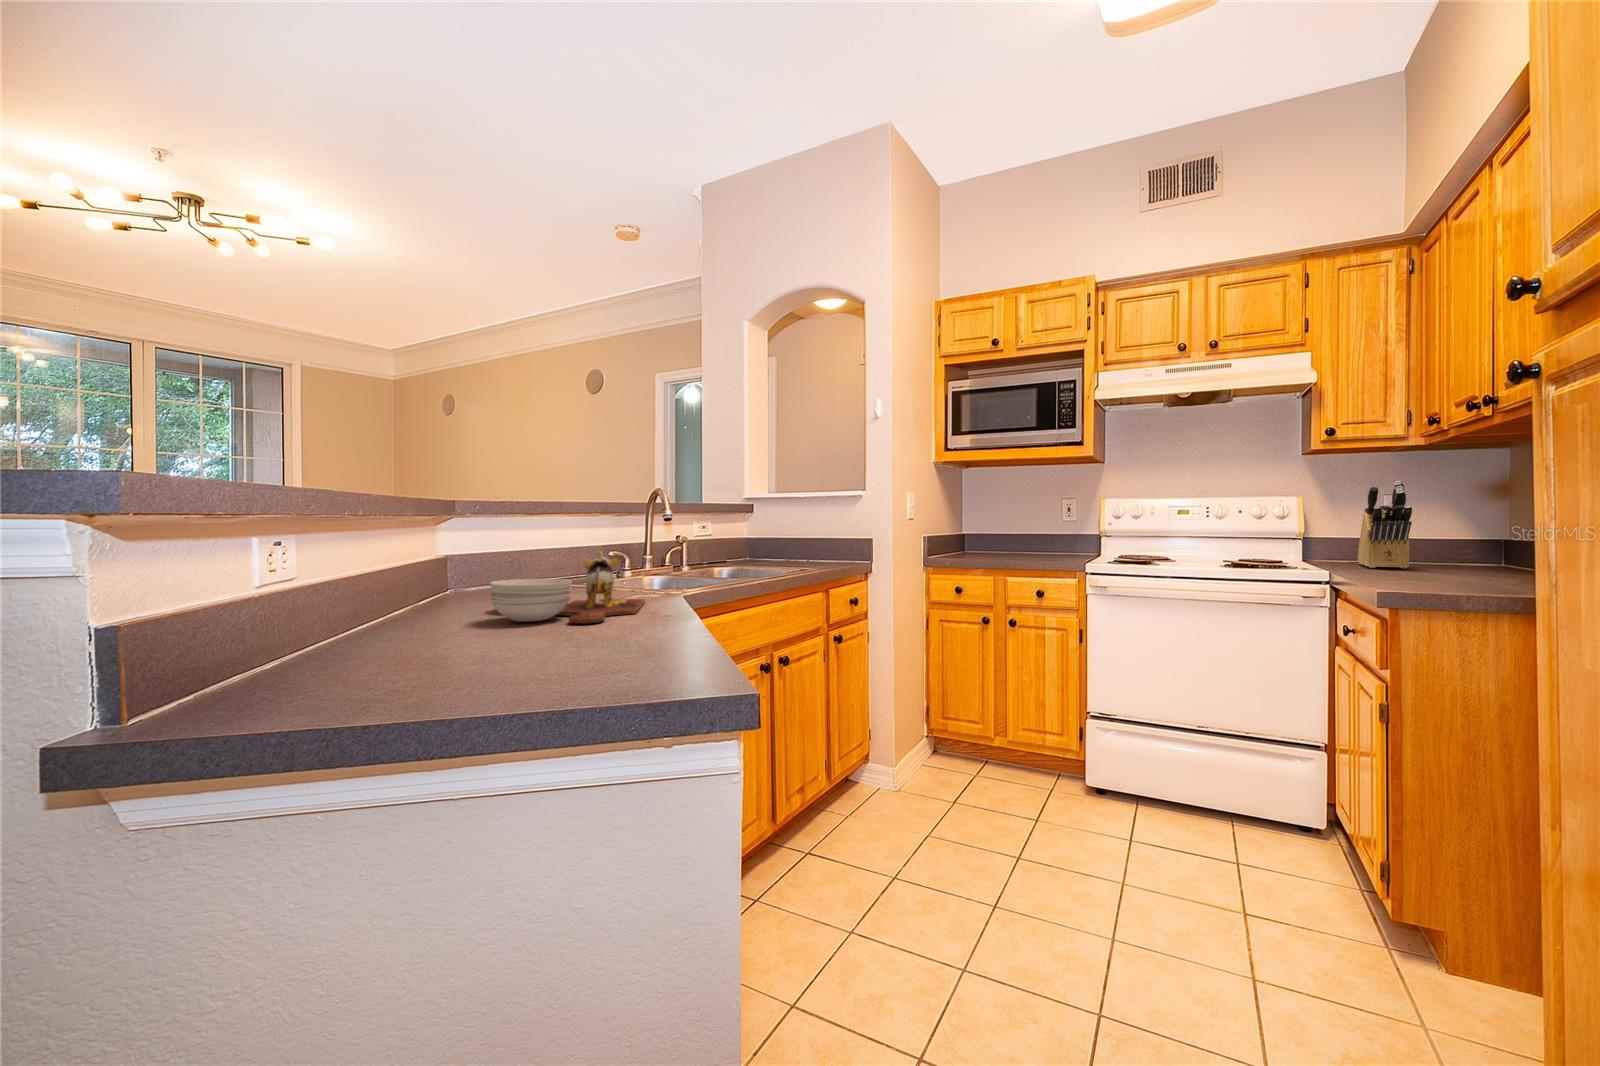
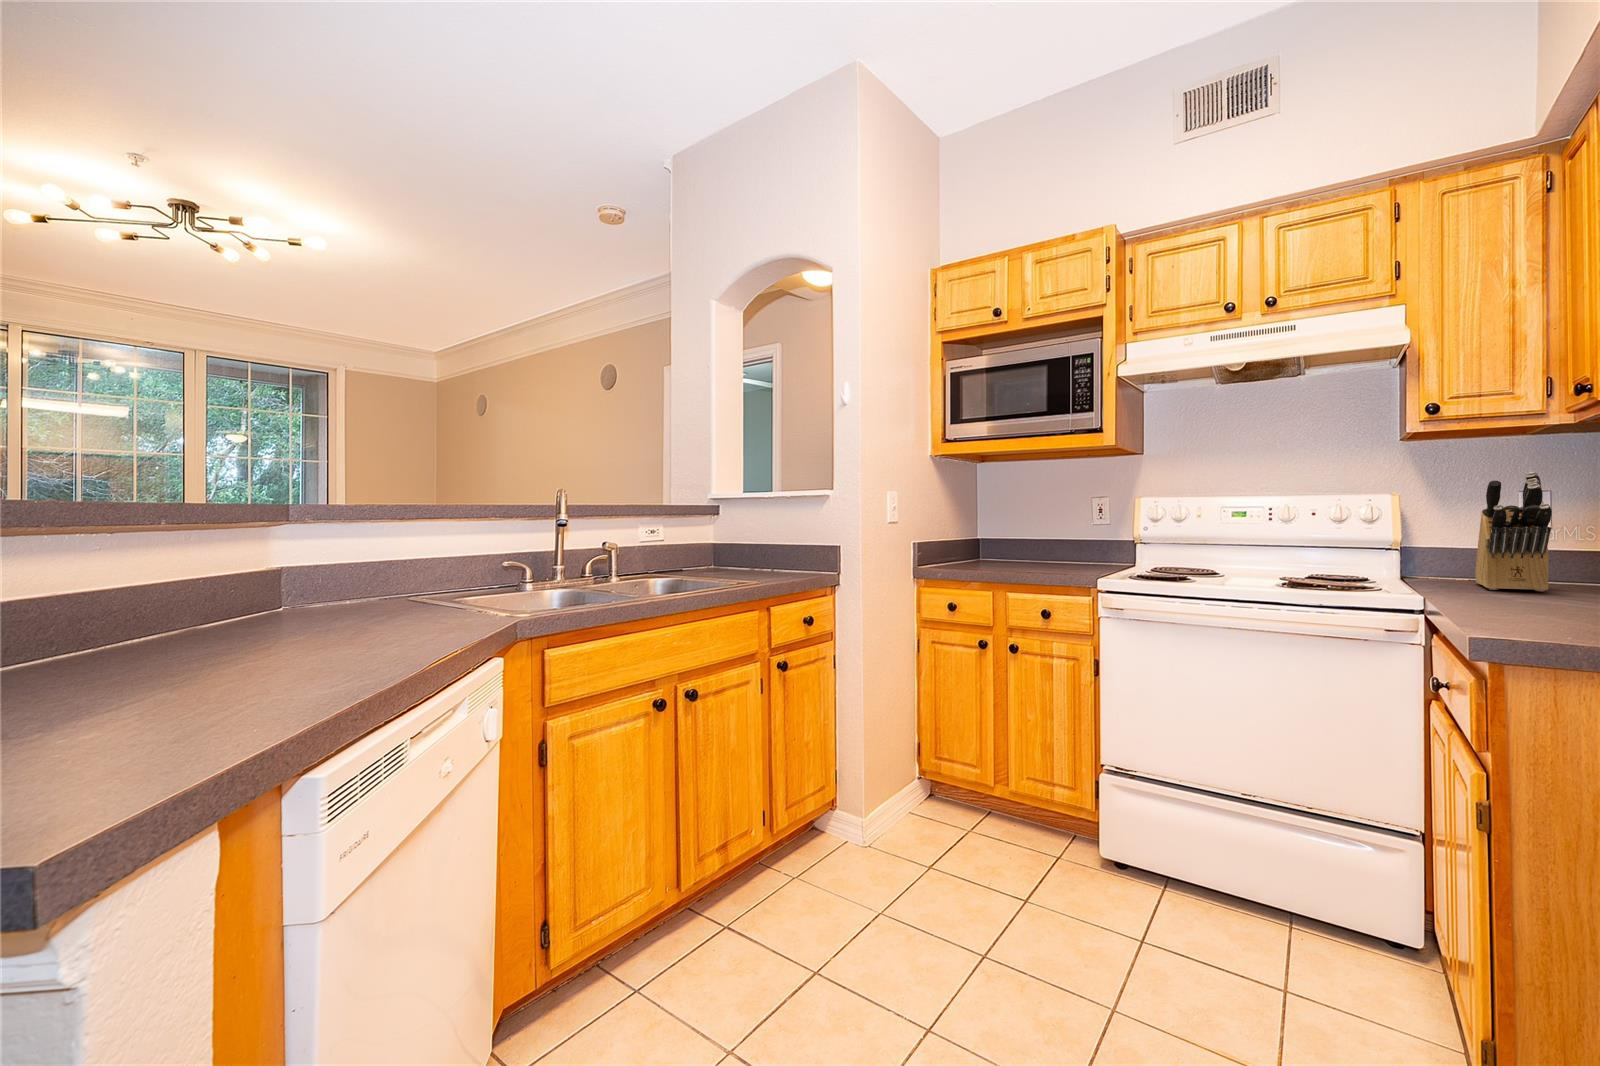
cutting board: present [490,552,645,623] -> none [176,567,454,665]

